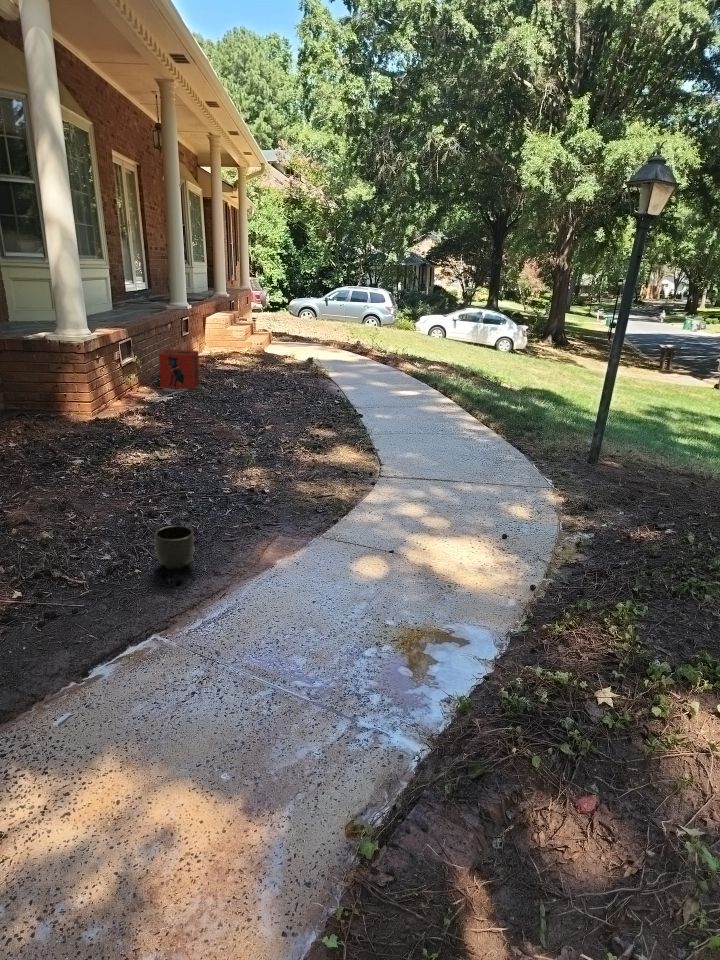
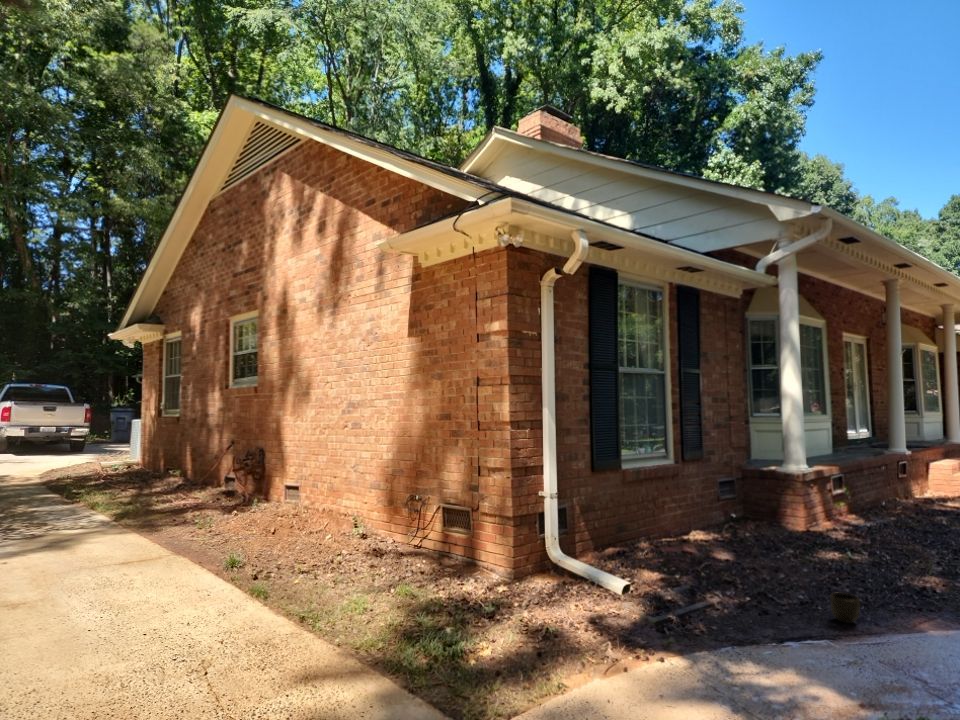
storage box: present [159,350,199,388] -> none [870,487,910,522]

